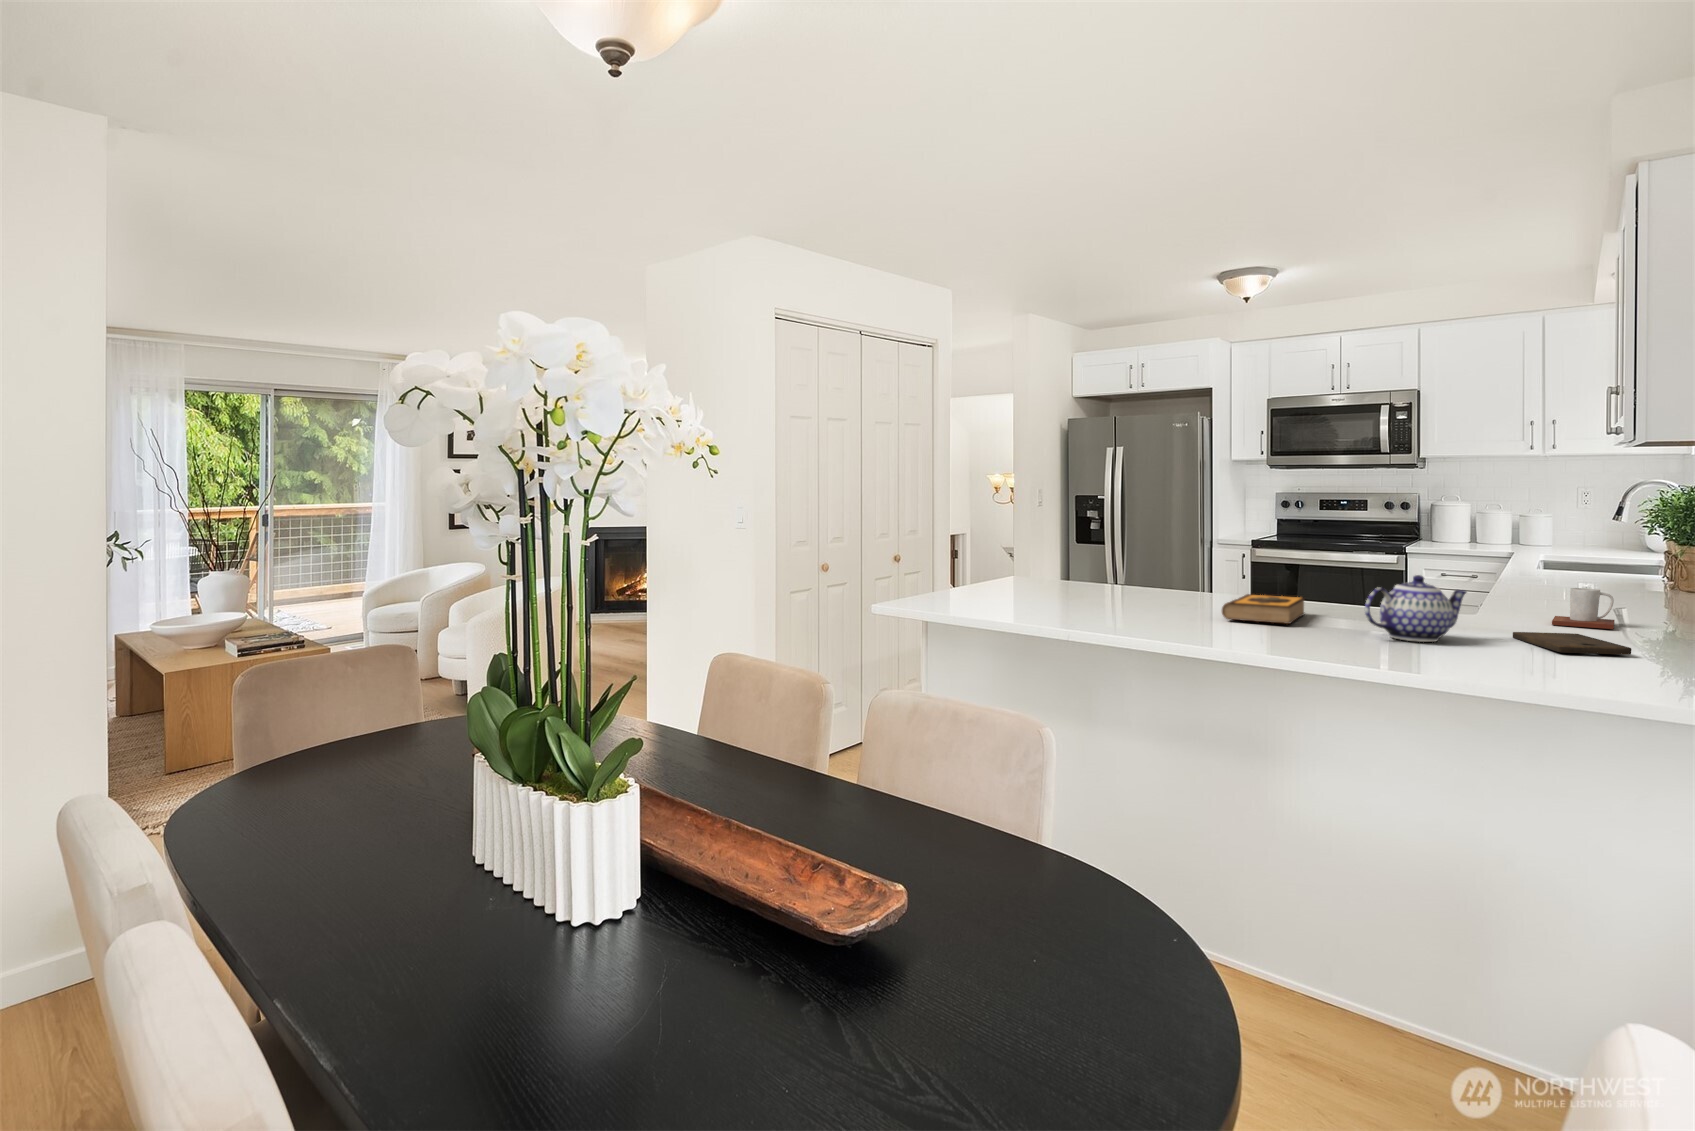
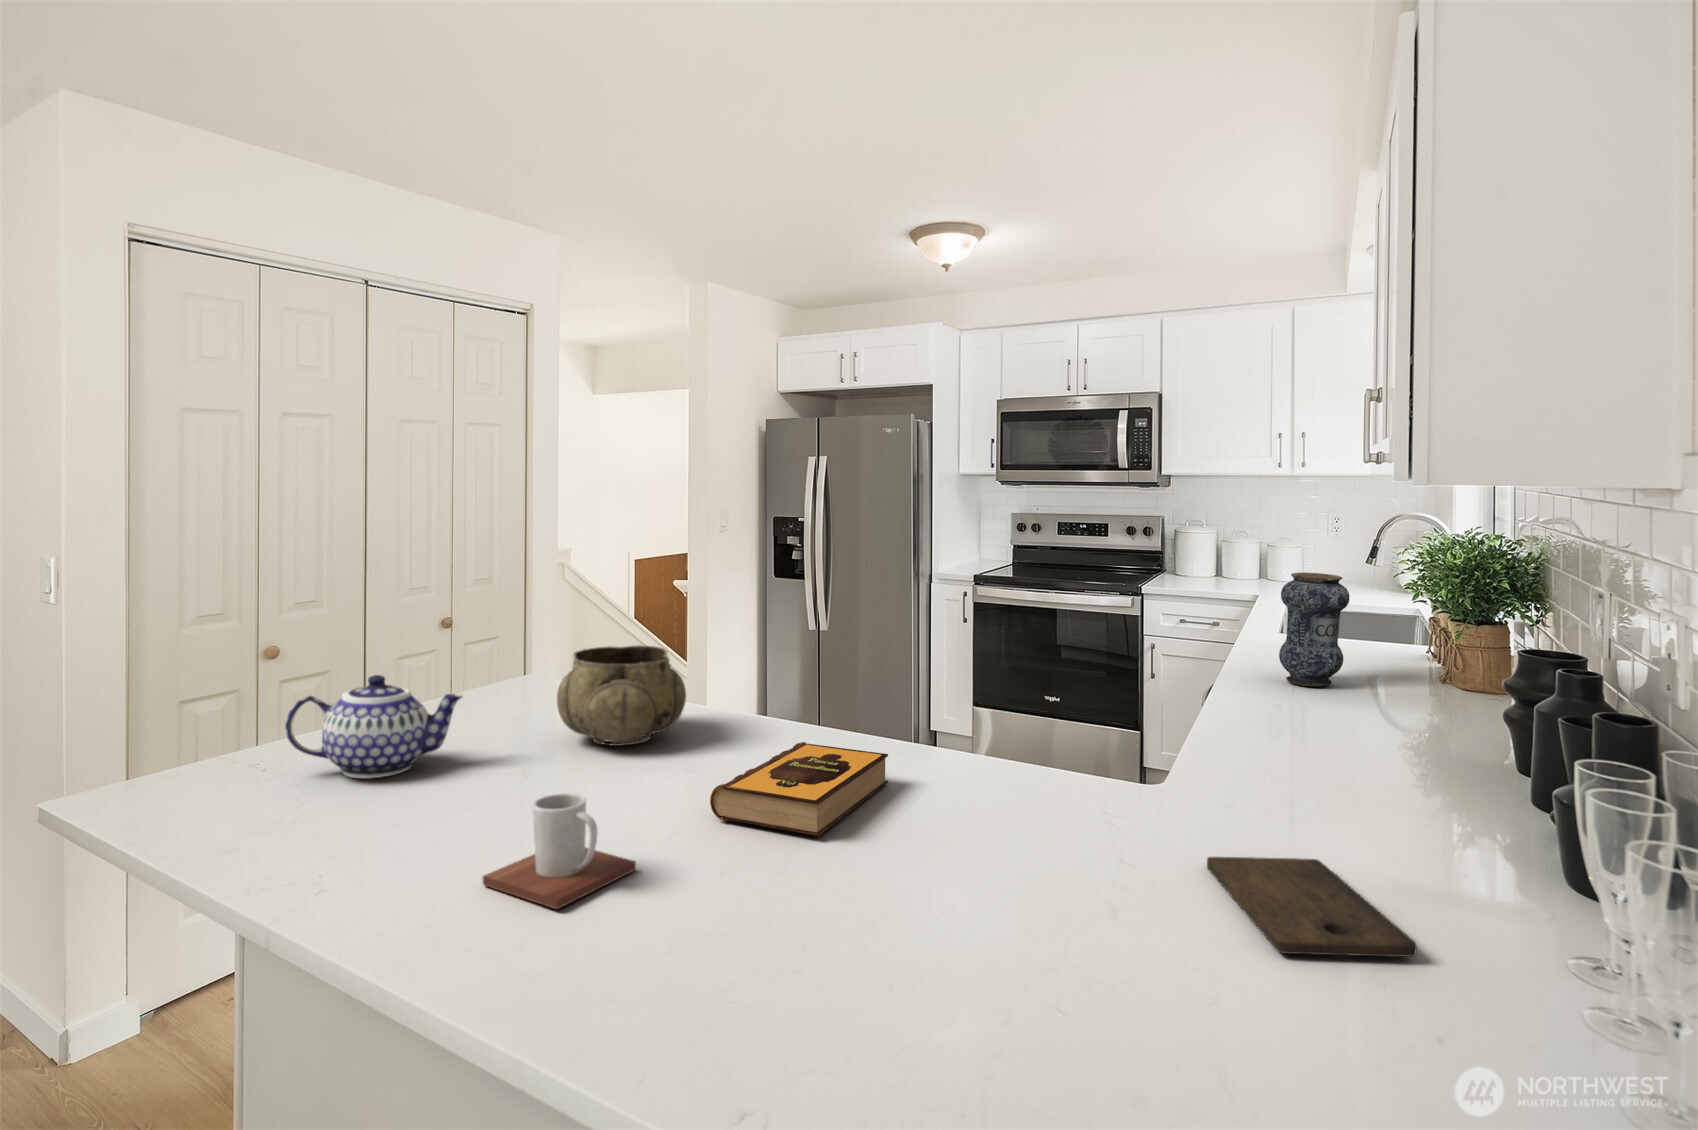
vase: none [1540,514,1596,591] -> present [1279,572,1350,687]
decorative bowl: none [1087,549,1162,601] -> present [557,645,686,746]
teapot: present [1365,575,1467,642] -> present [285,675,463,778]
mug: present [1552,588,1615,629] -> present [483,793,636,909]

